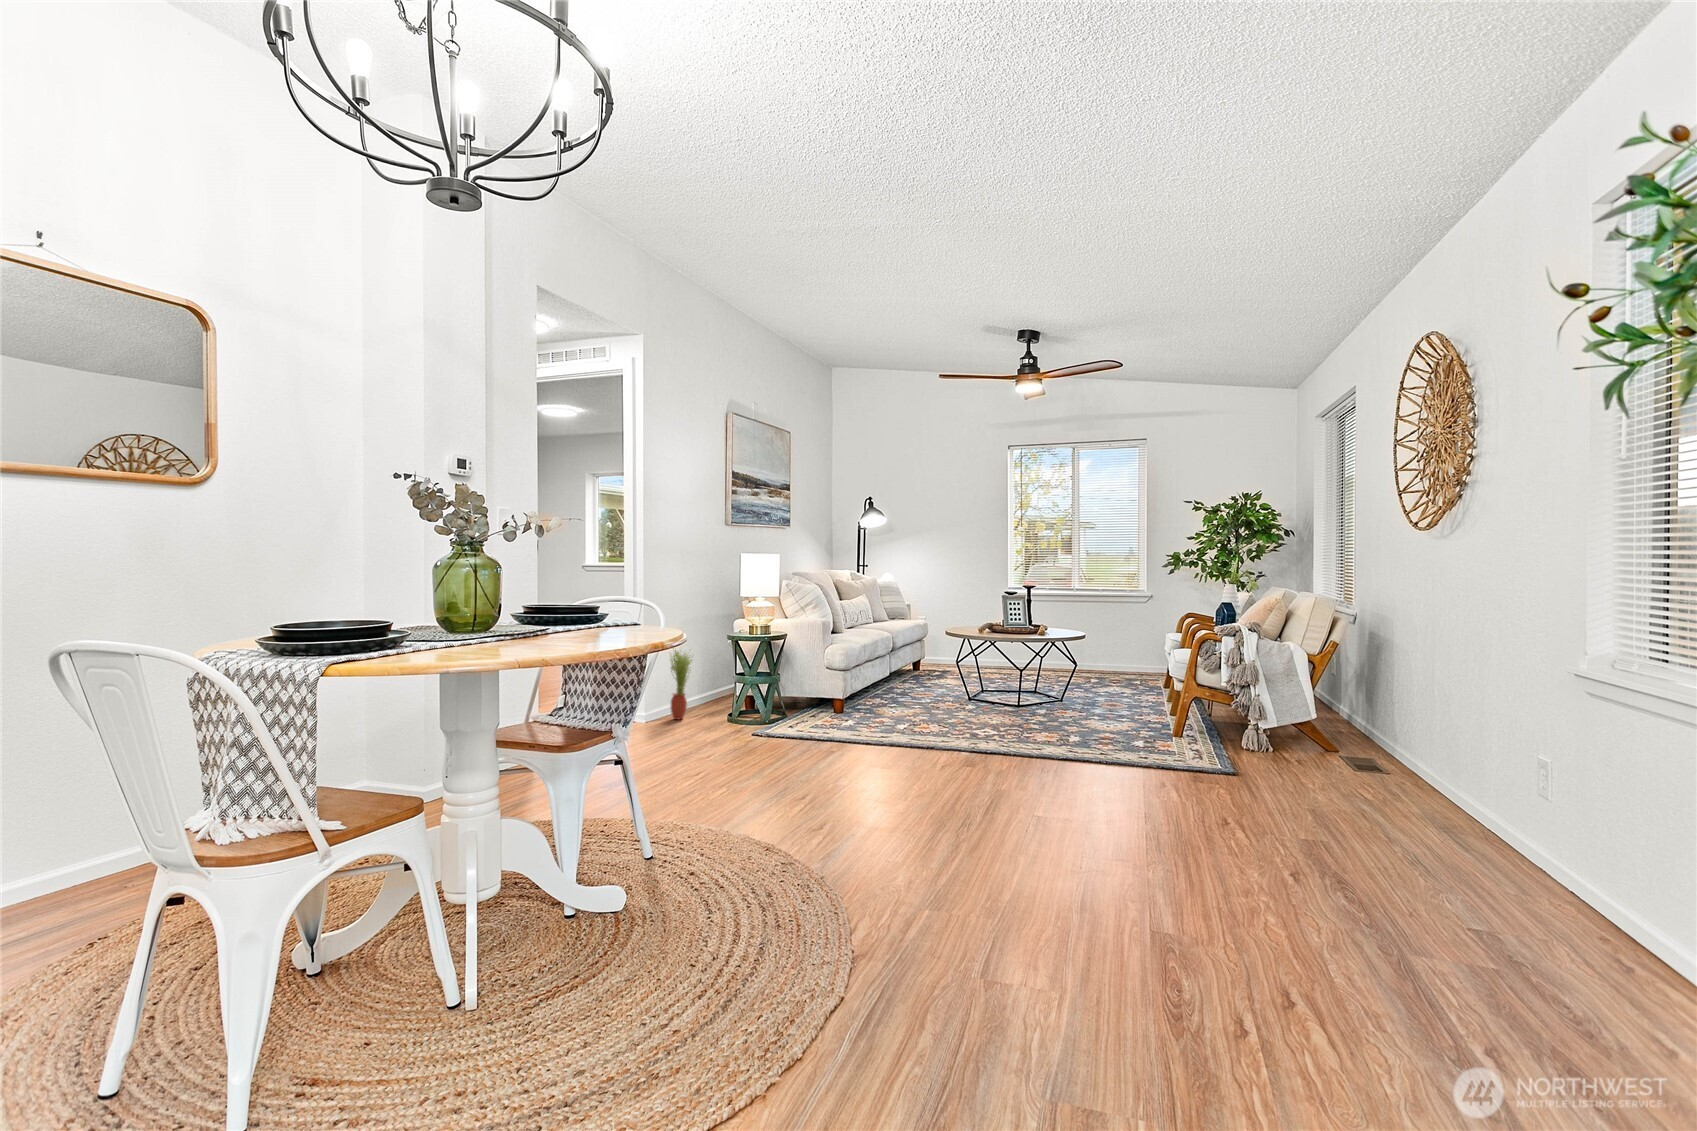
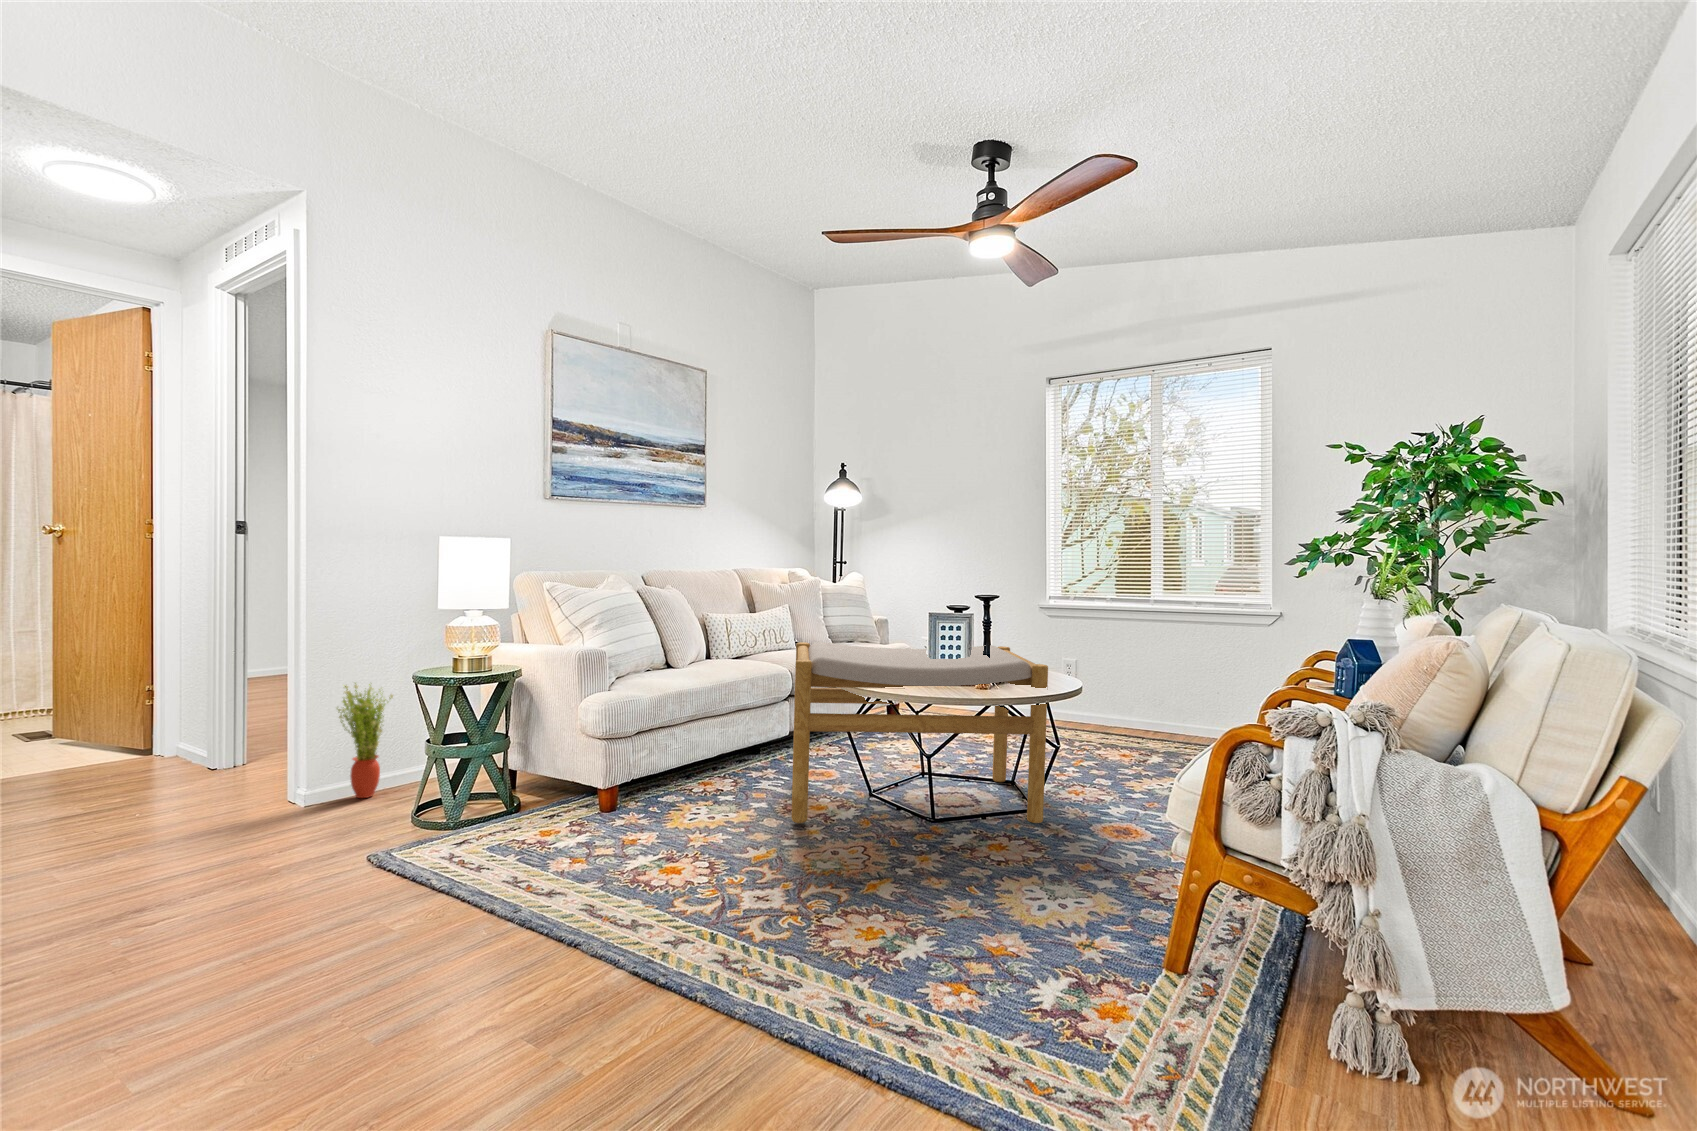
footstool: none [918,616,1075,713] -> present [791,642,1048,823]

